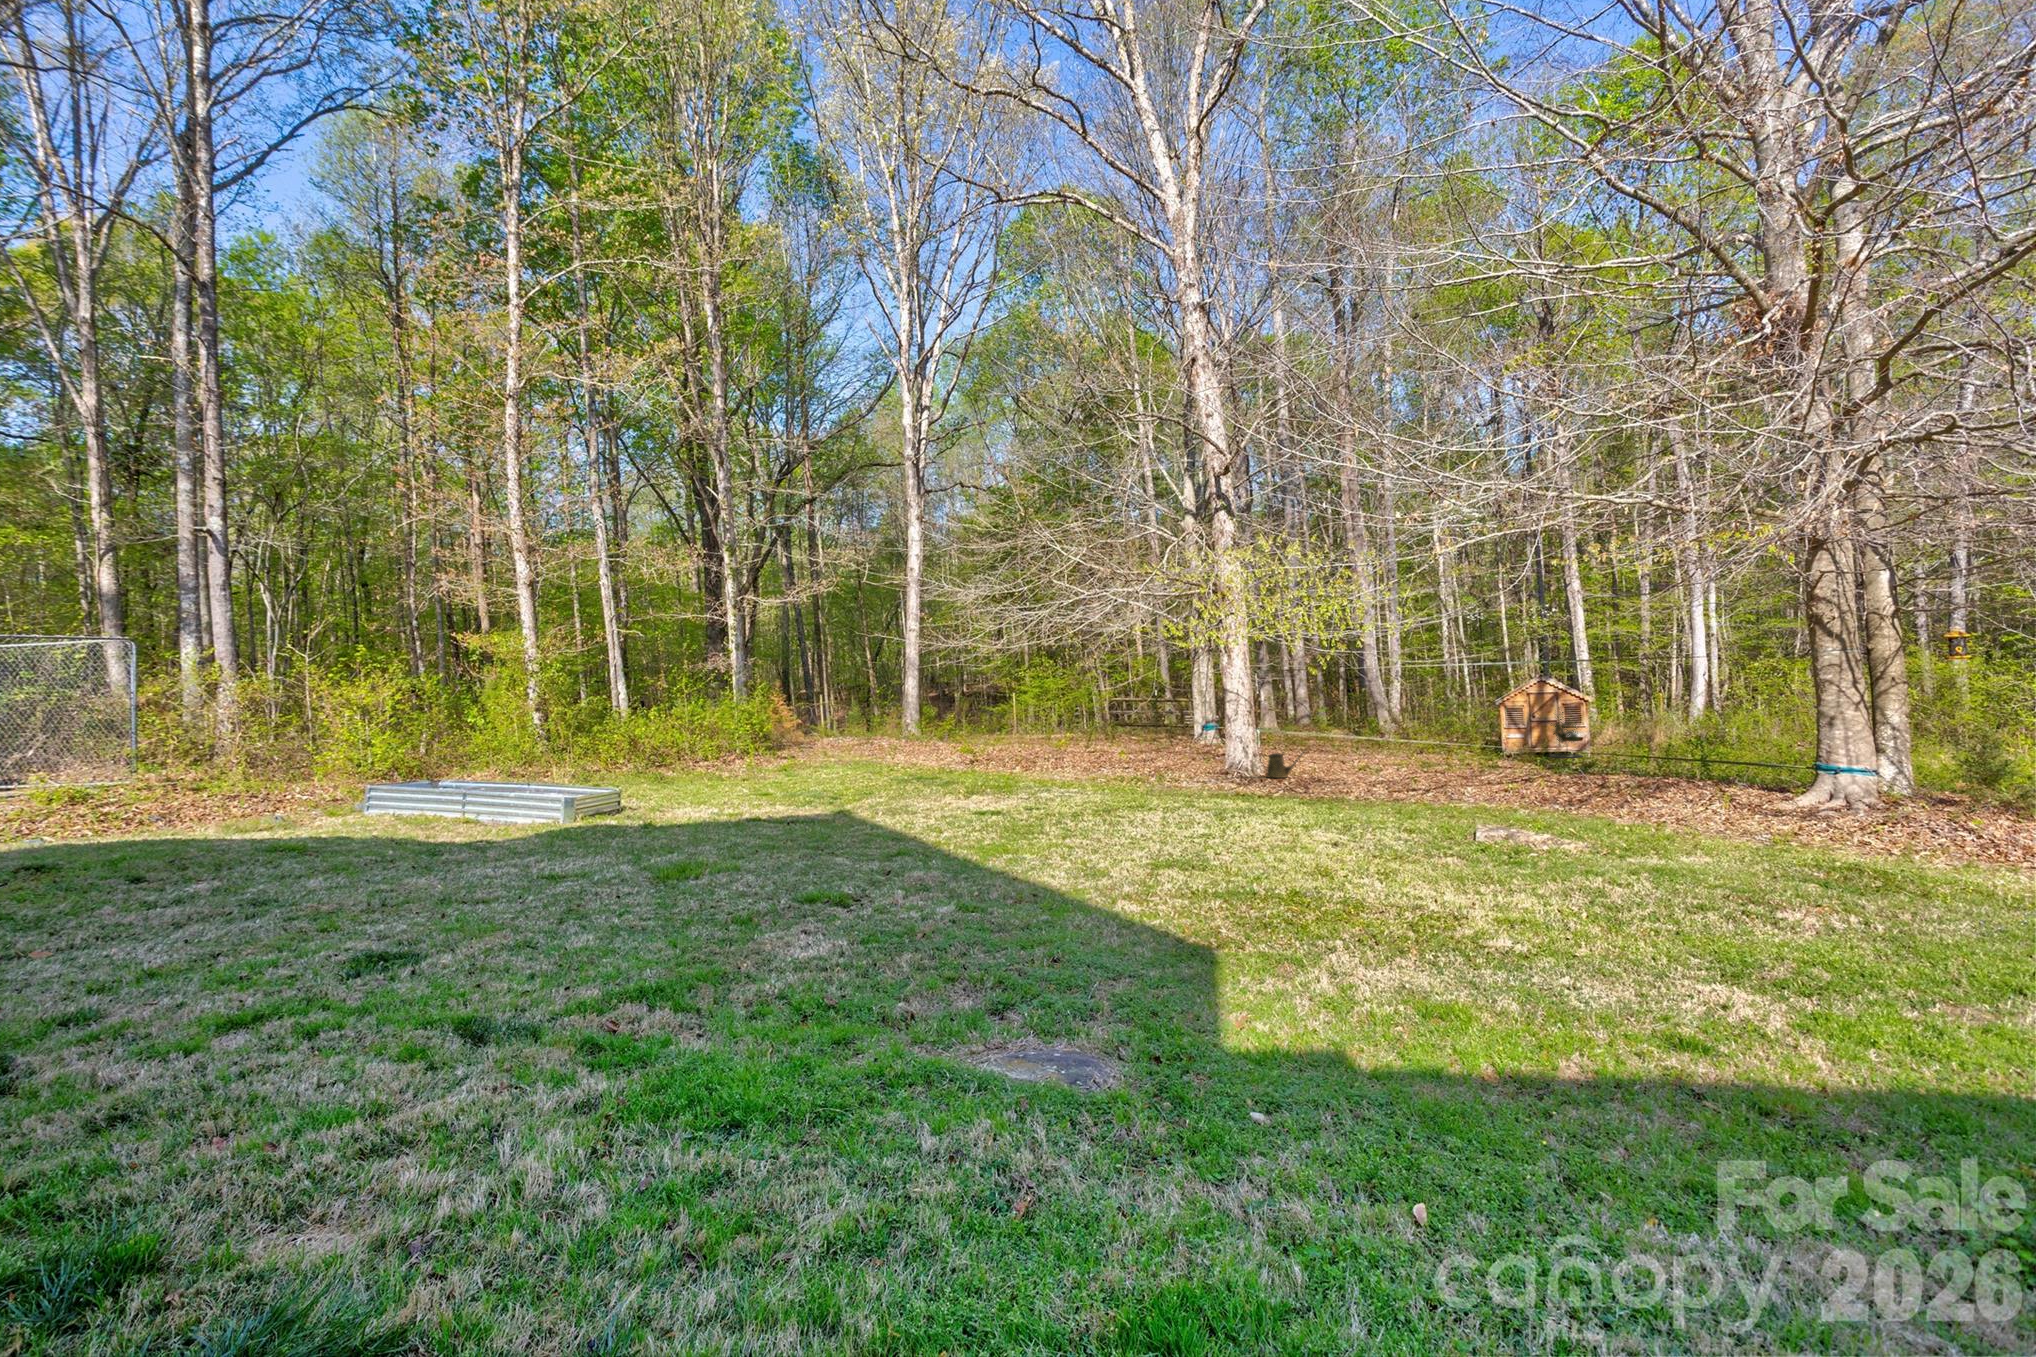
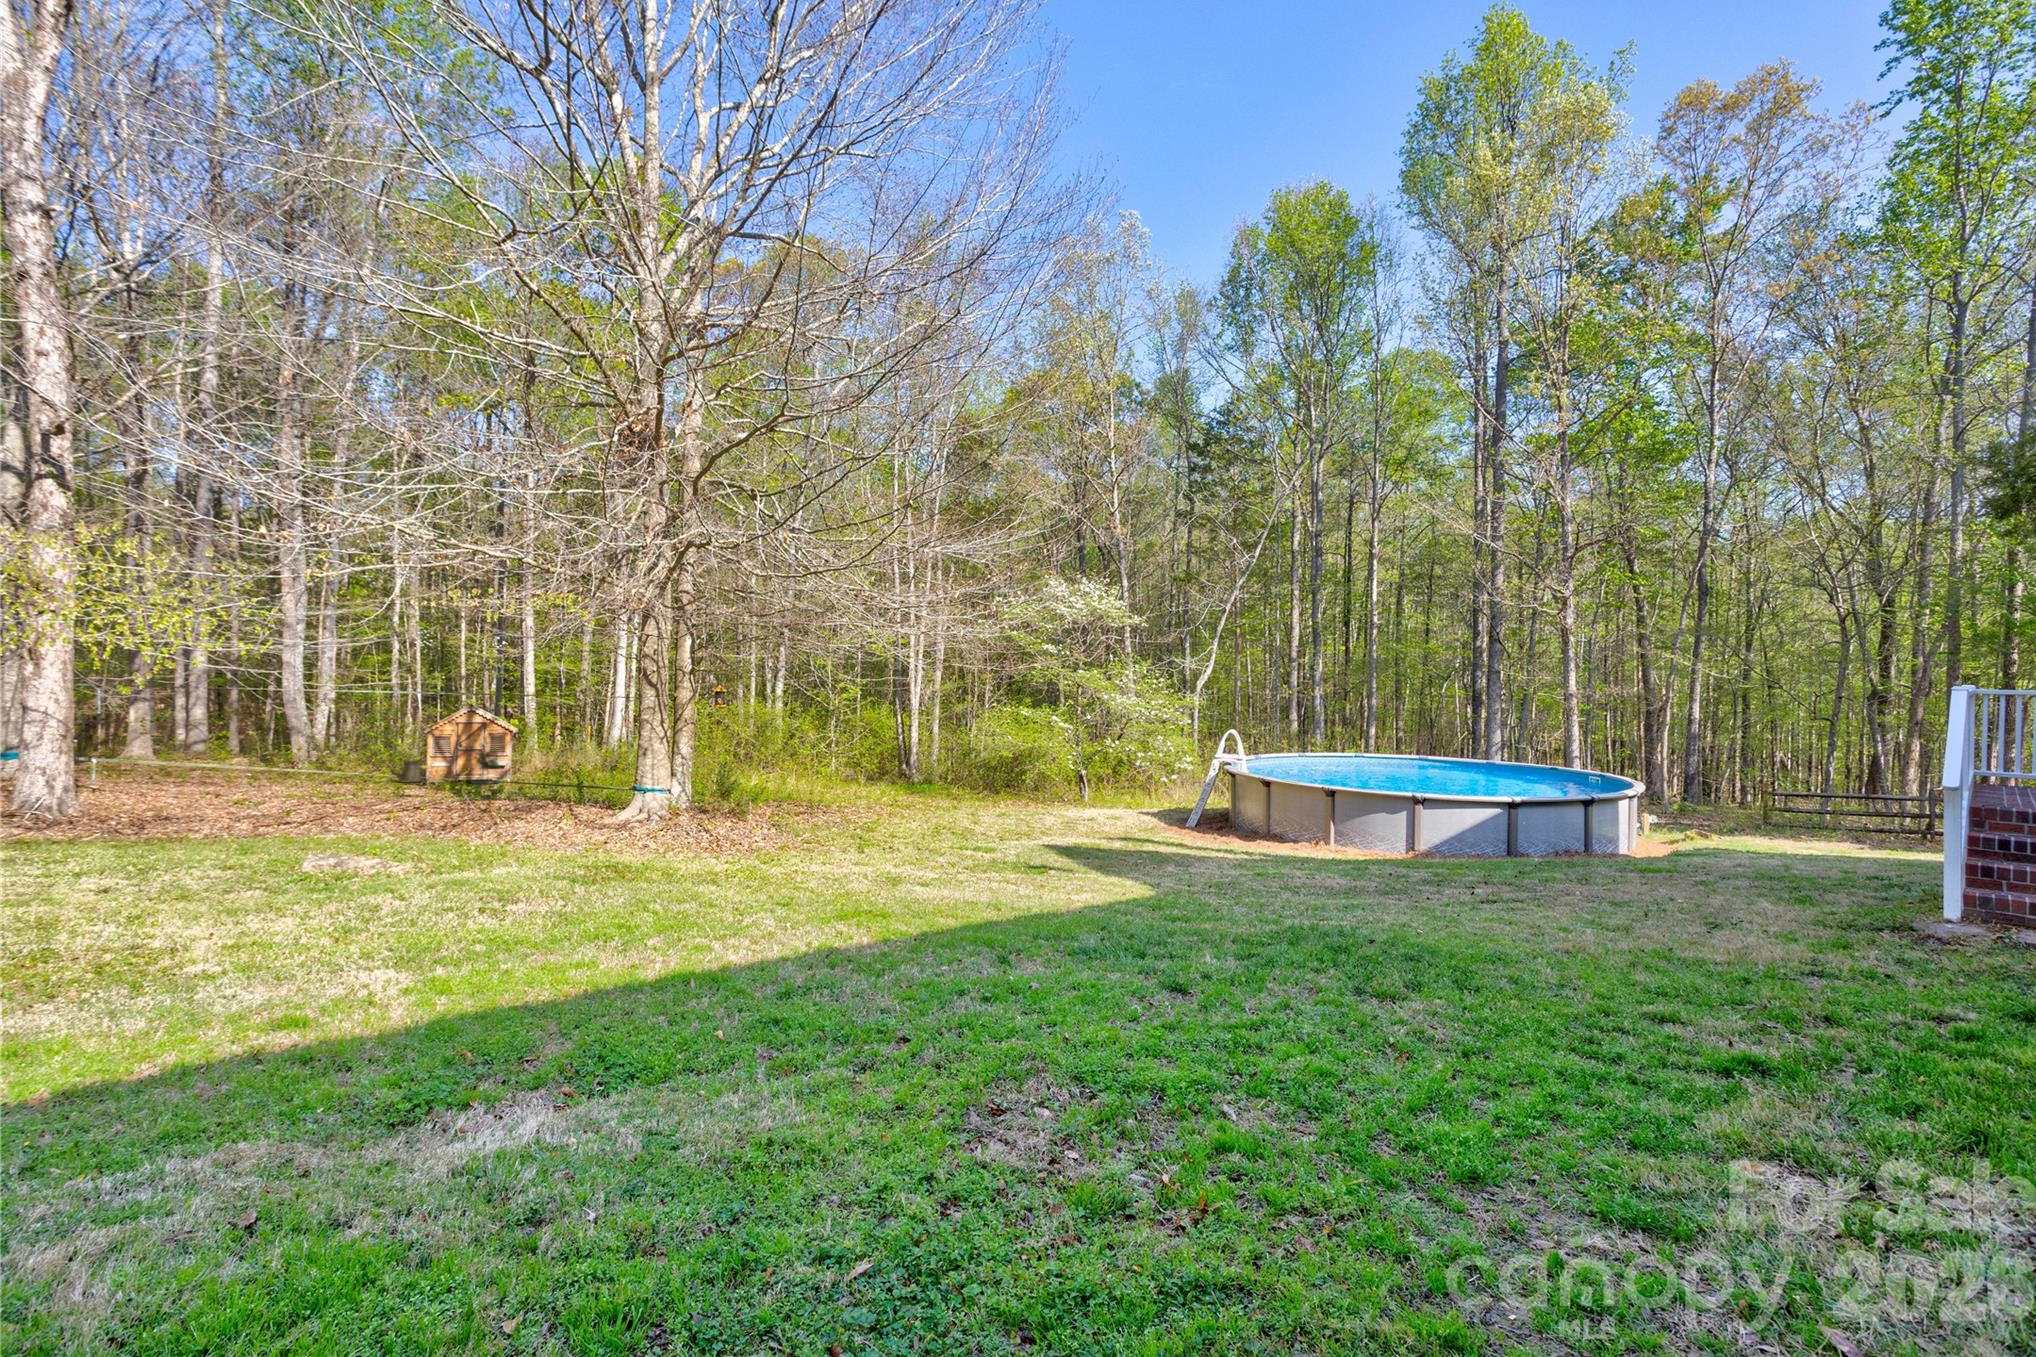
watering can: present [1260,752,1303,778] -> present [383,761,421,783]

